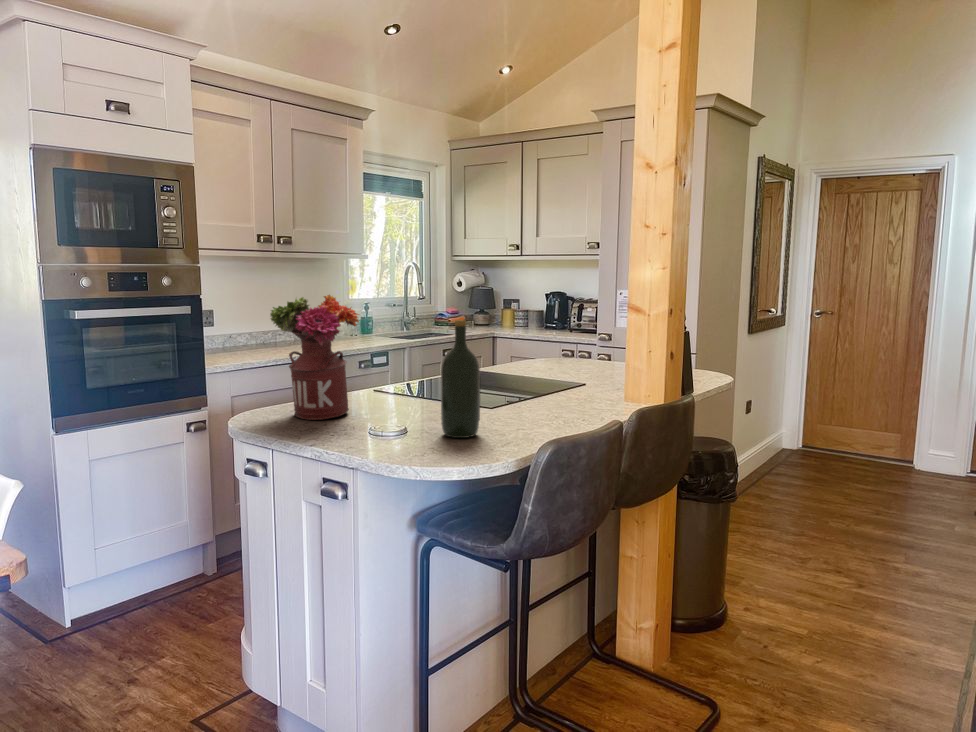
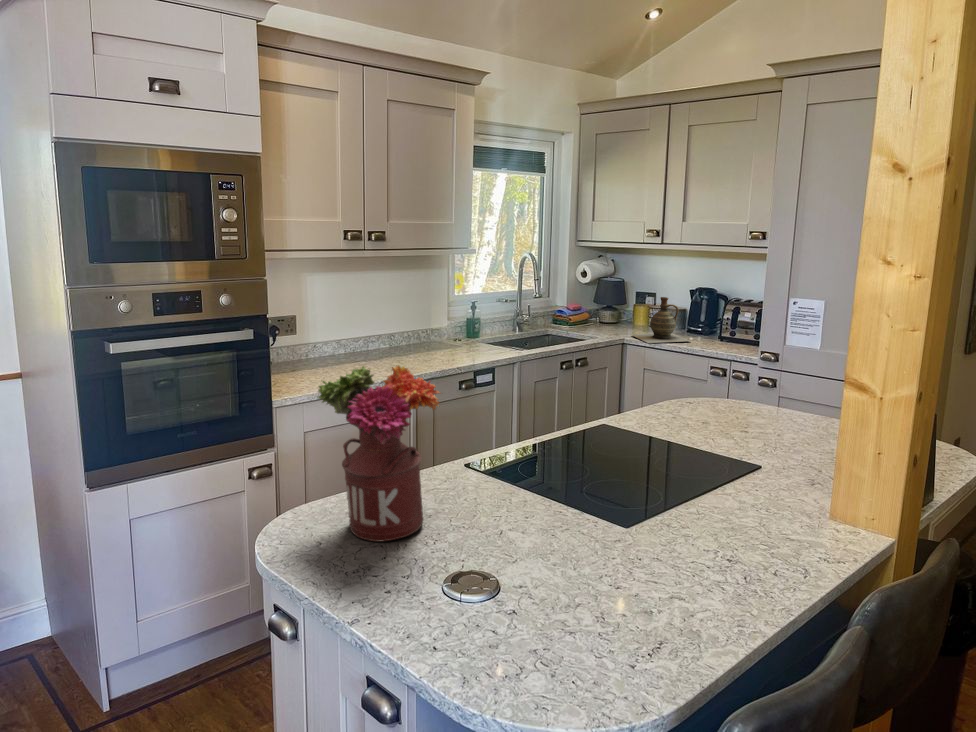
ceramic jug: none [498,297,547,334] -> present [632,297,690,343]
wine bottle: present [441,320,480,438] -> none [551,432,613,611]

